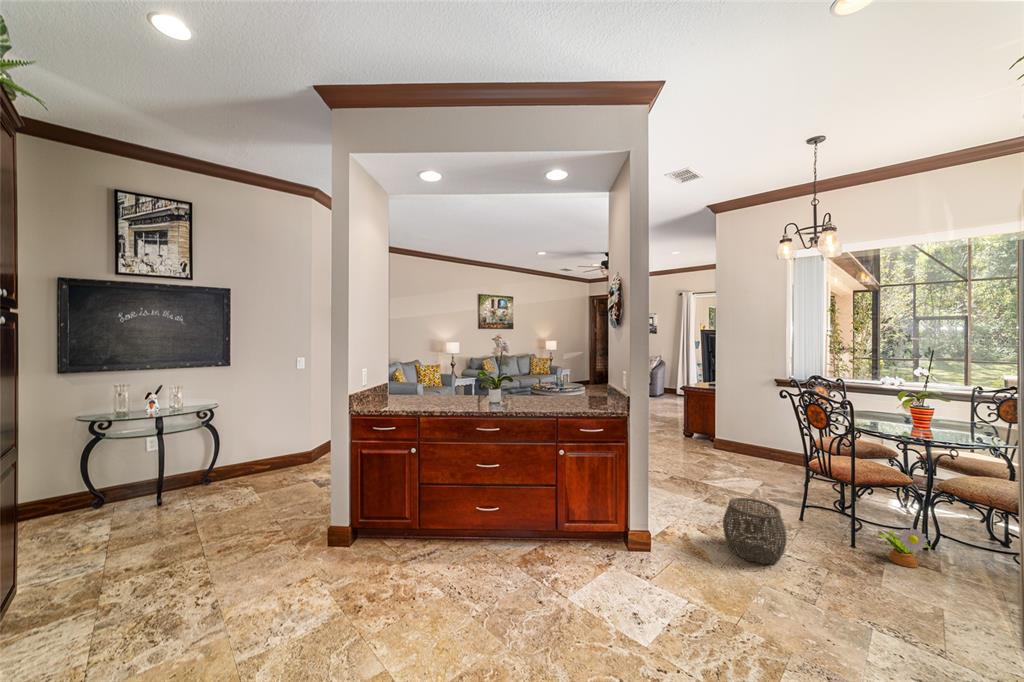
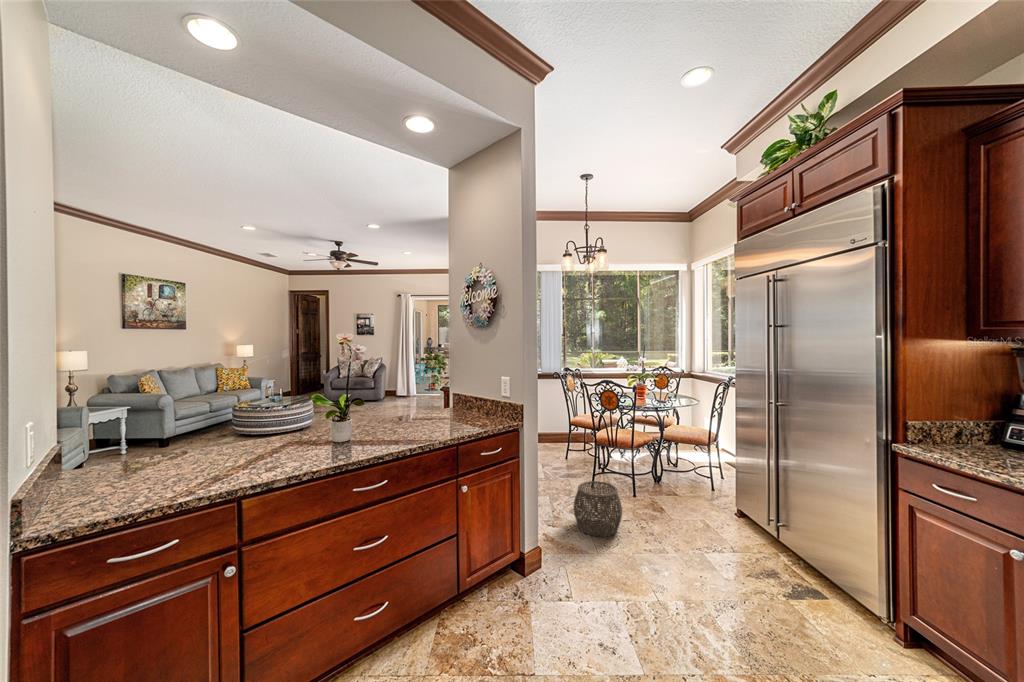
decorative plant: present [875,527,931,568] -> none [641,471,671,499]

